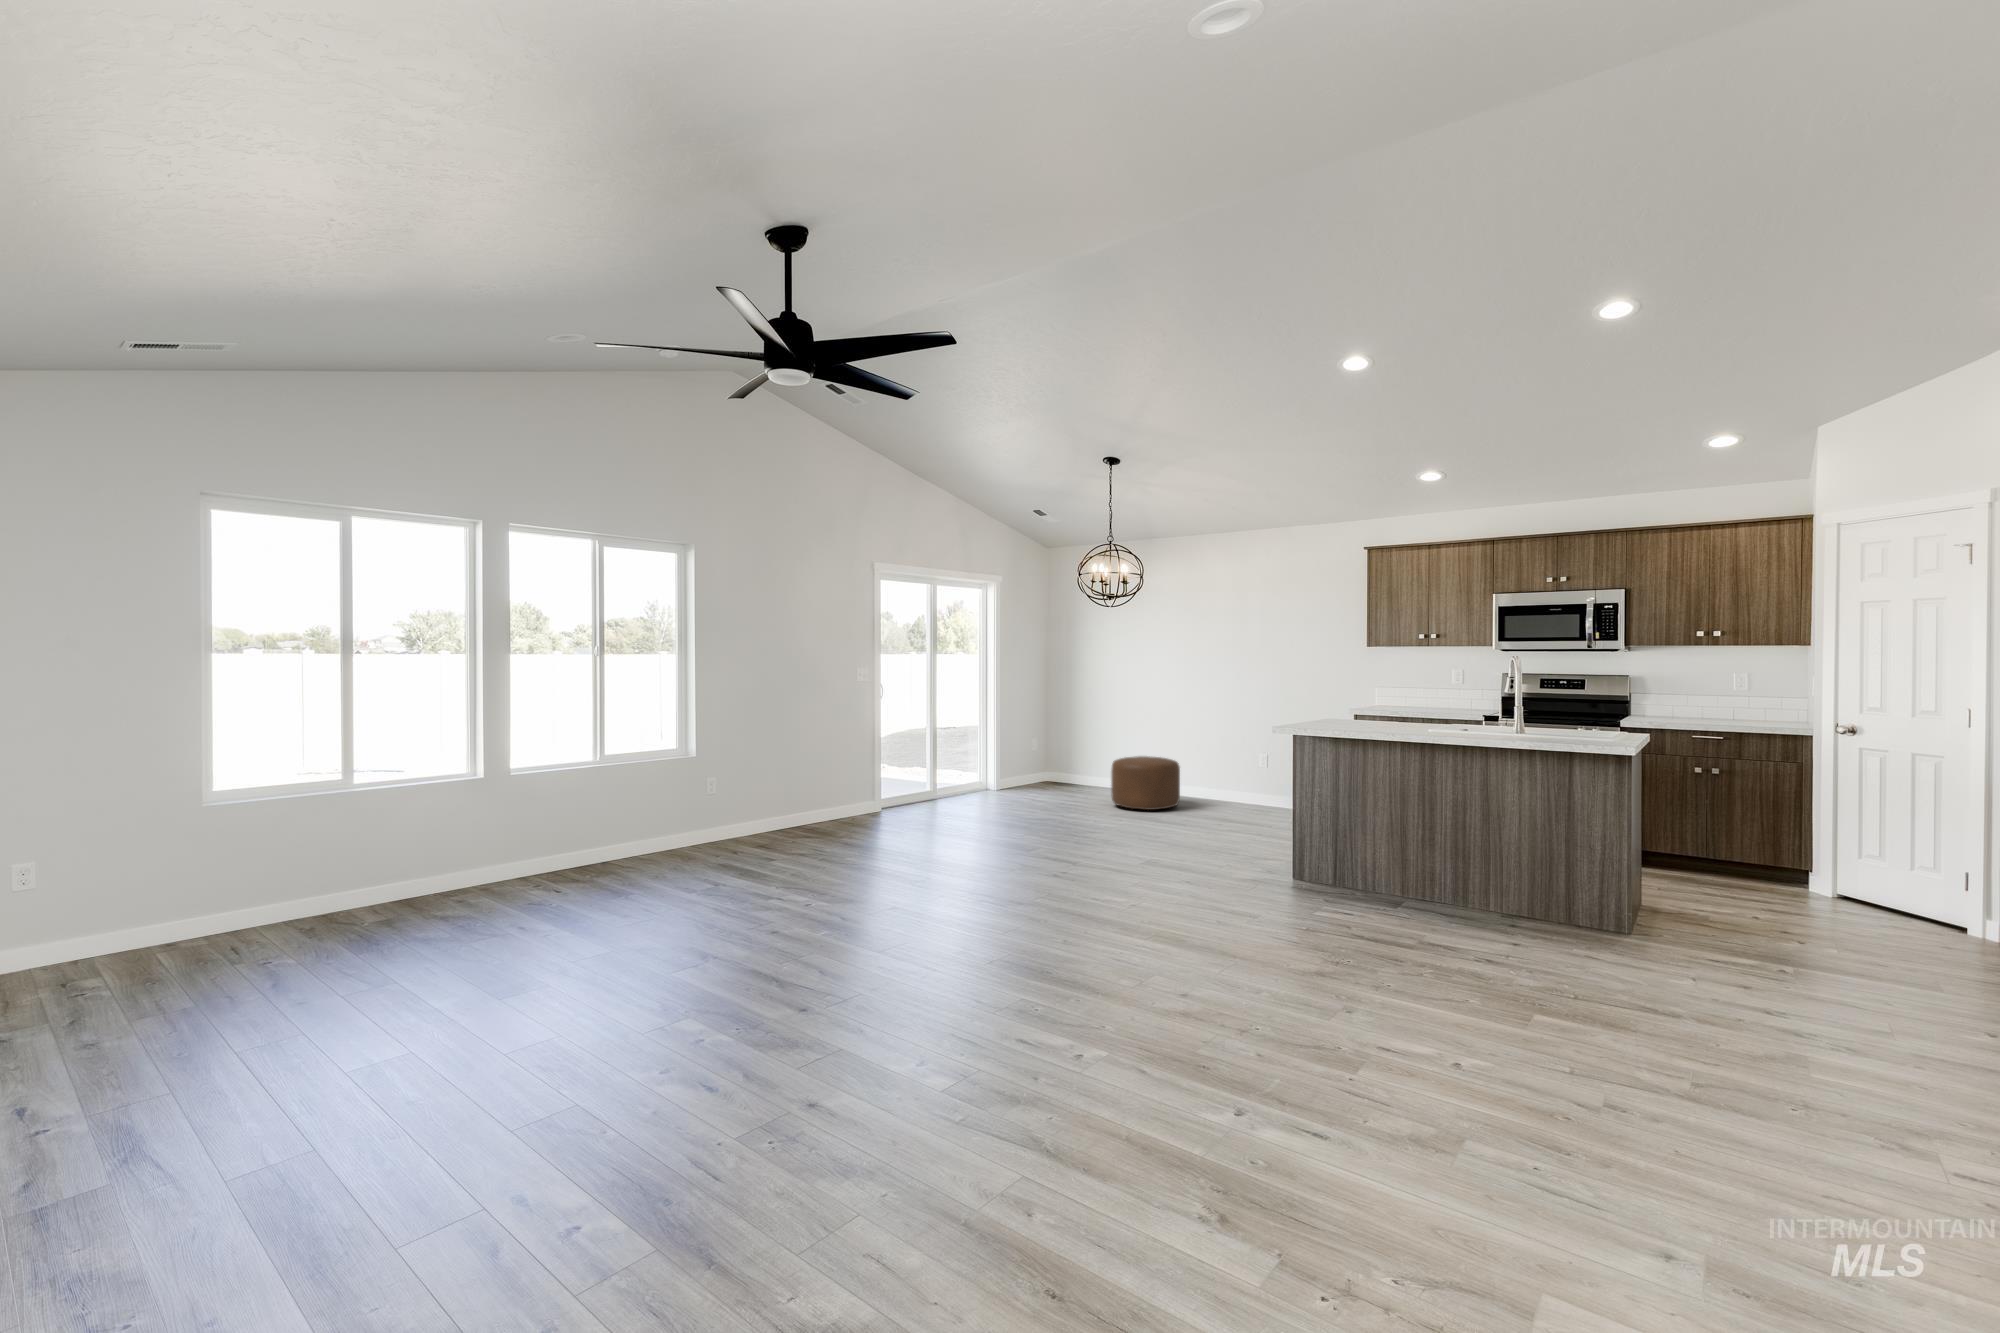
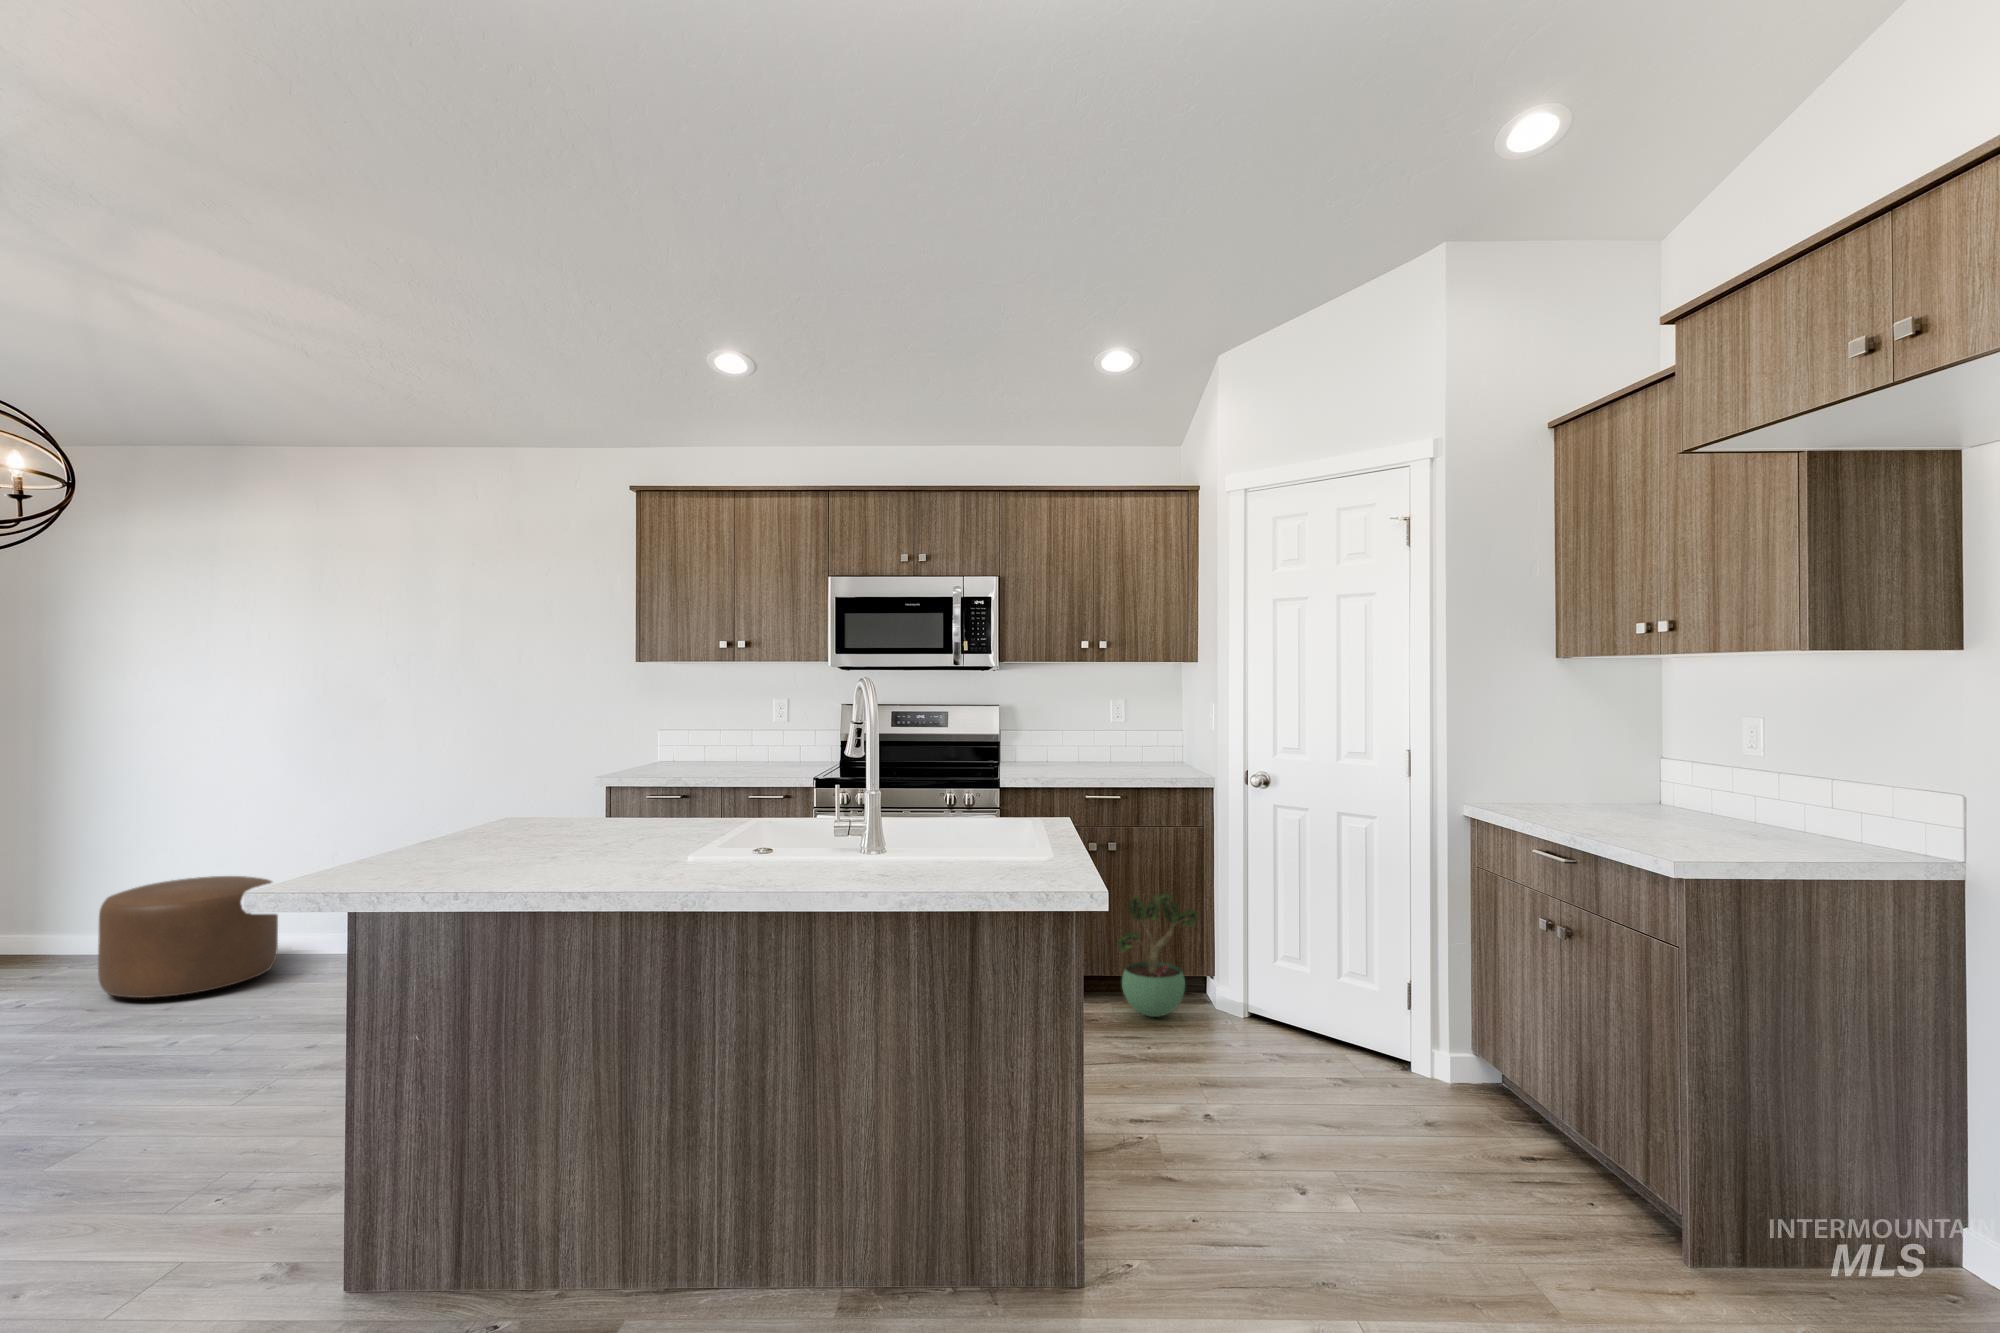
potted plant: none [1715,803,1787,887] -> present [1117,892,1198,1017]

